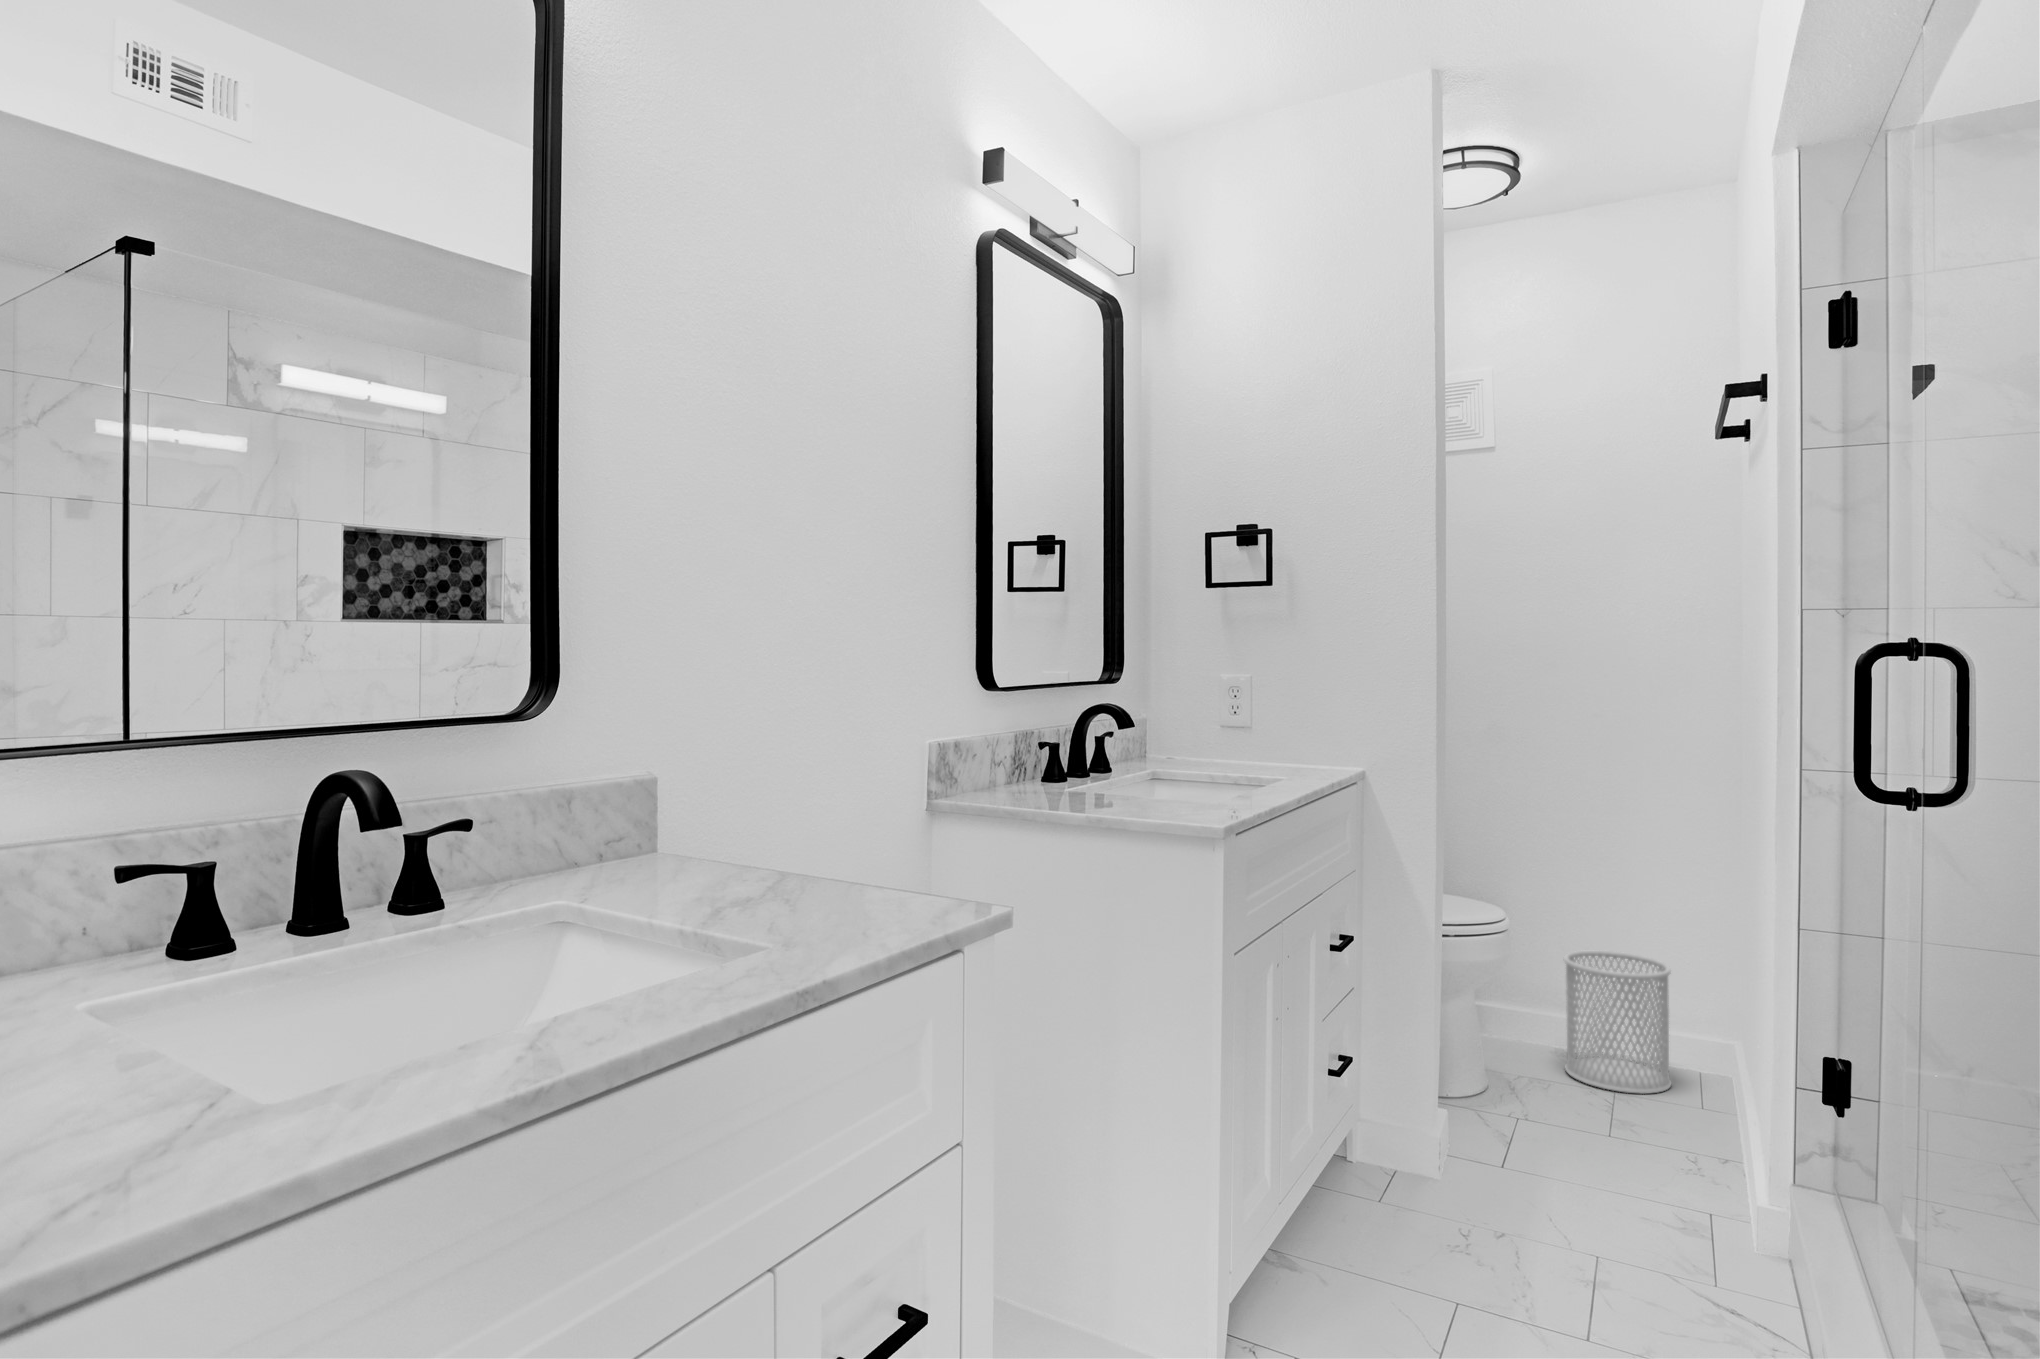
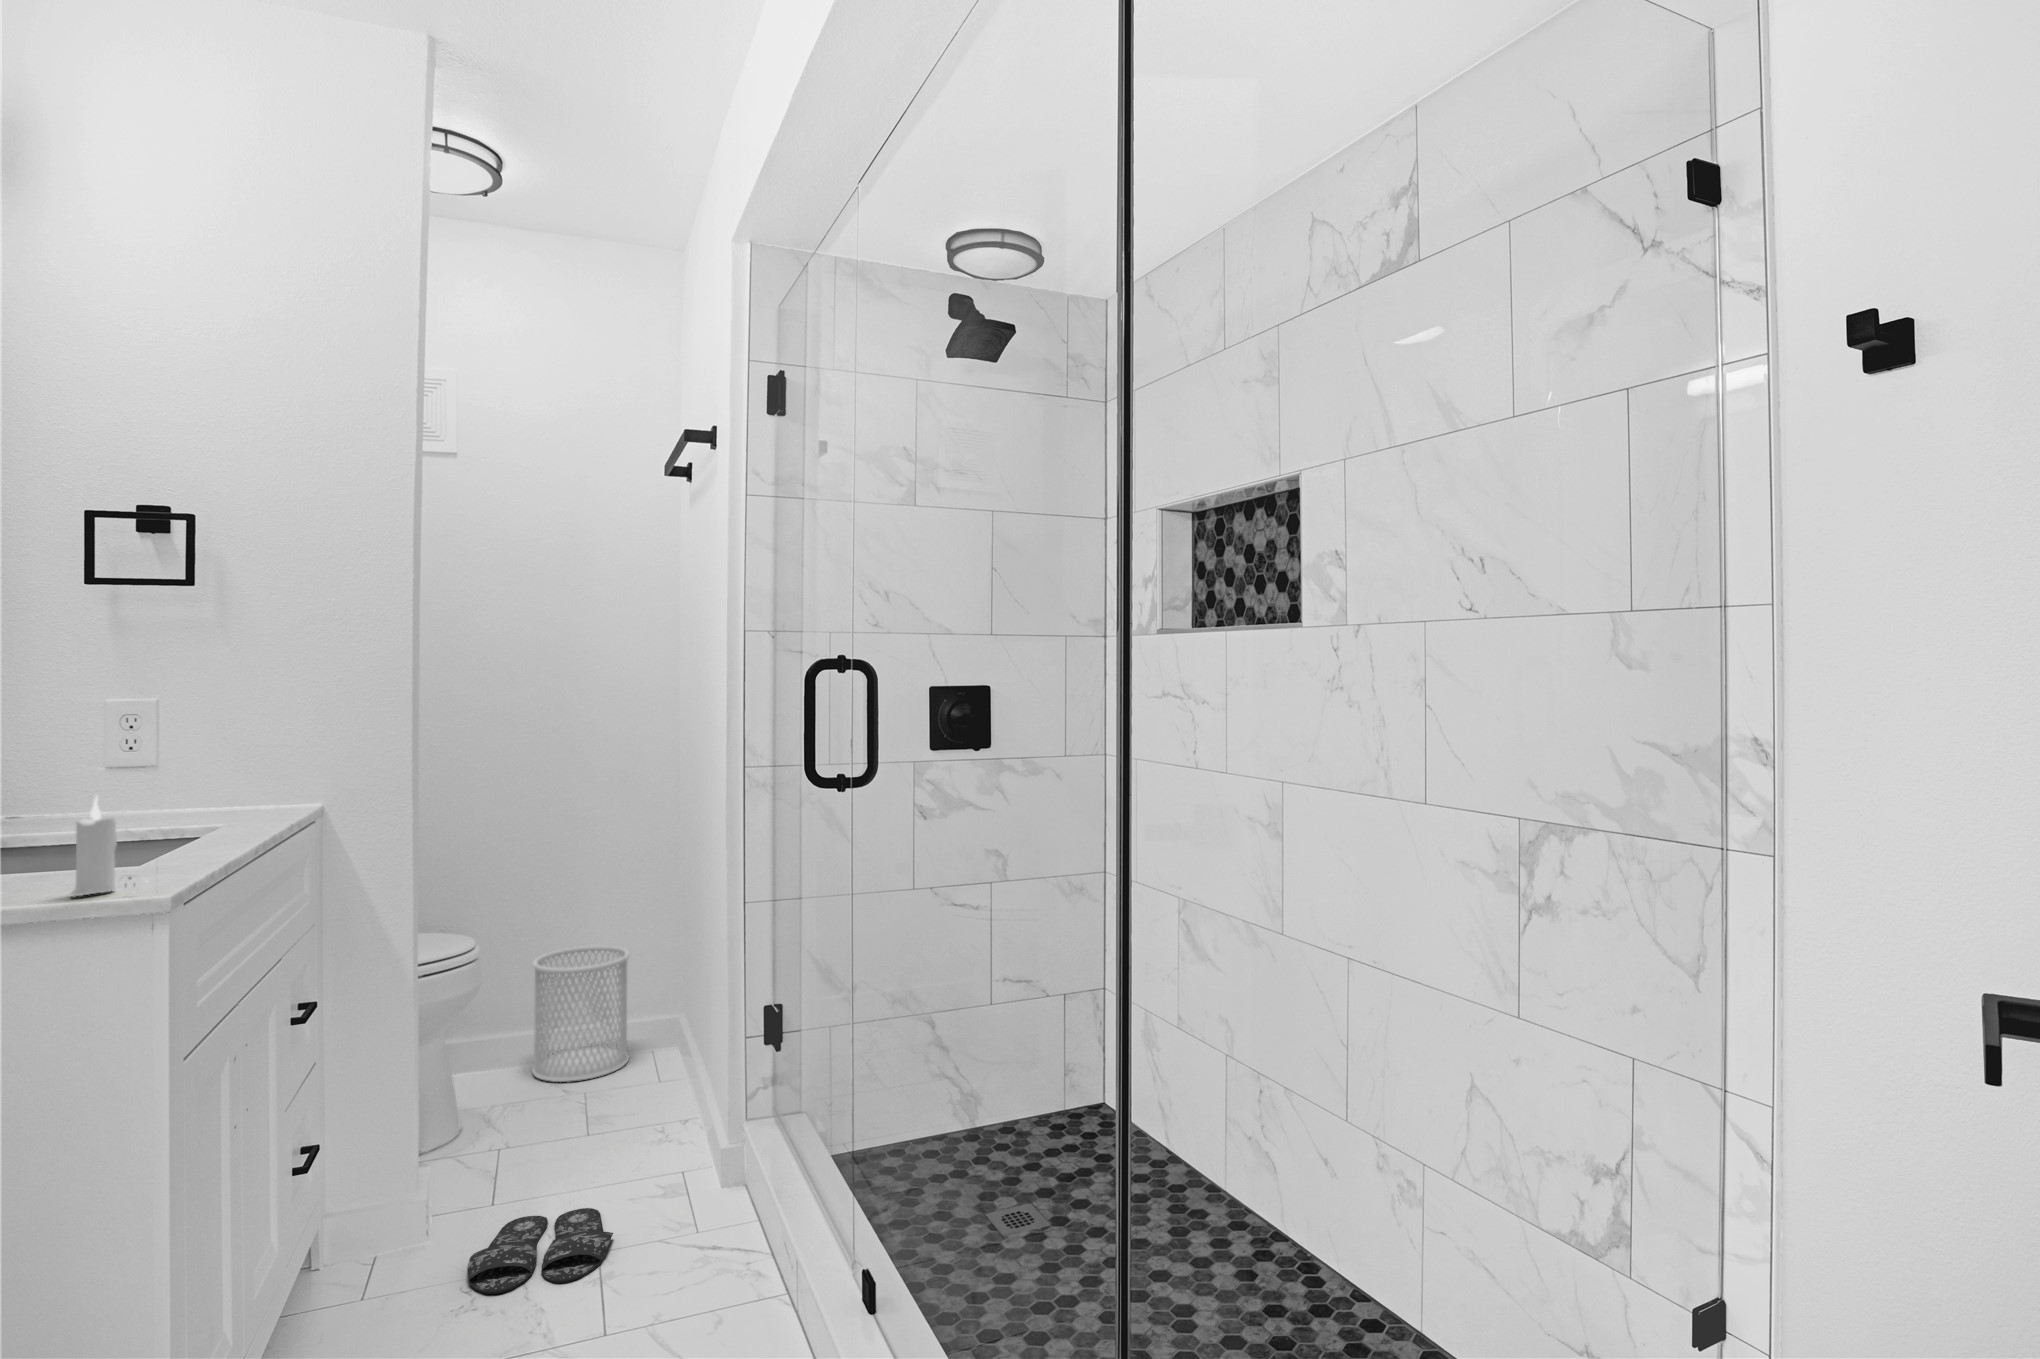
candle: none [1190,742,1216,815] -> present [71,796,117,896]
slippers: none [1487,1198,1635,1279] -> present [467,1208,613,1294]

